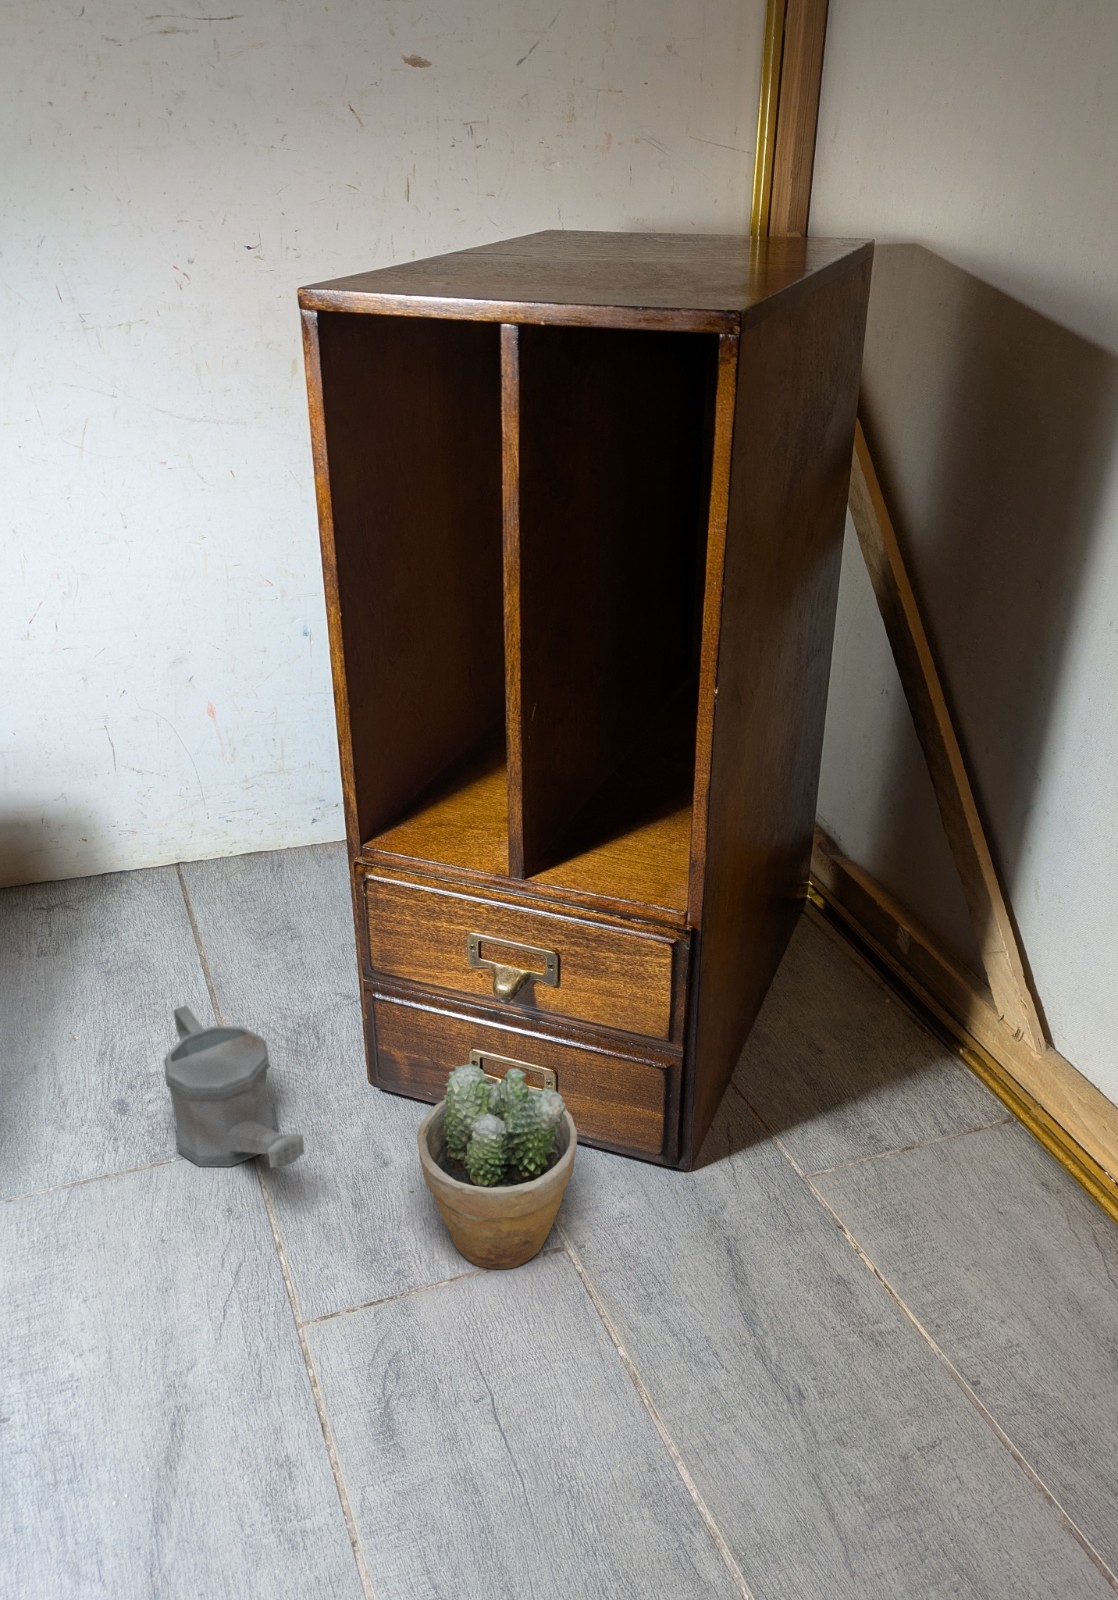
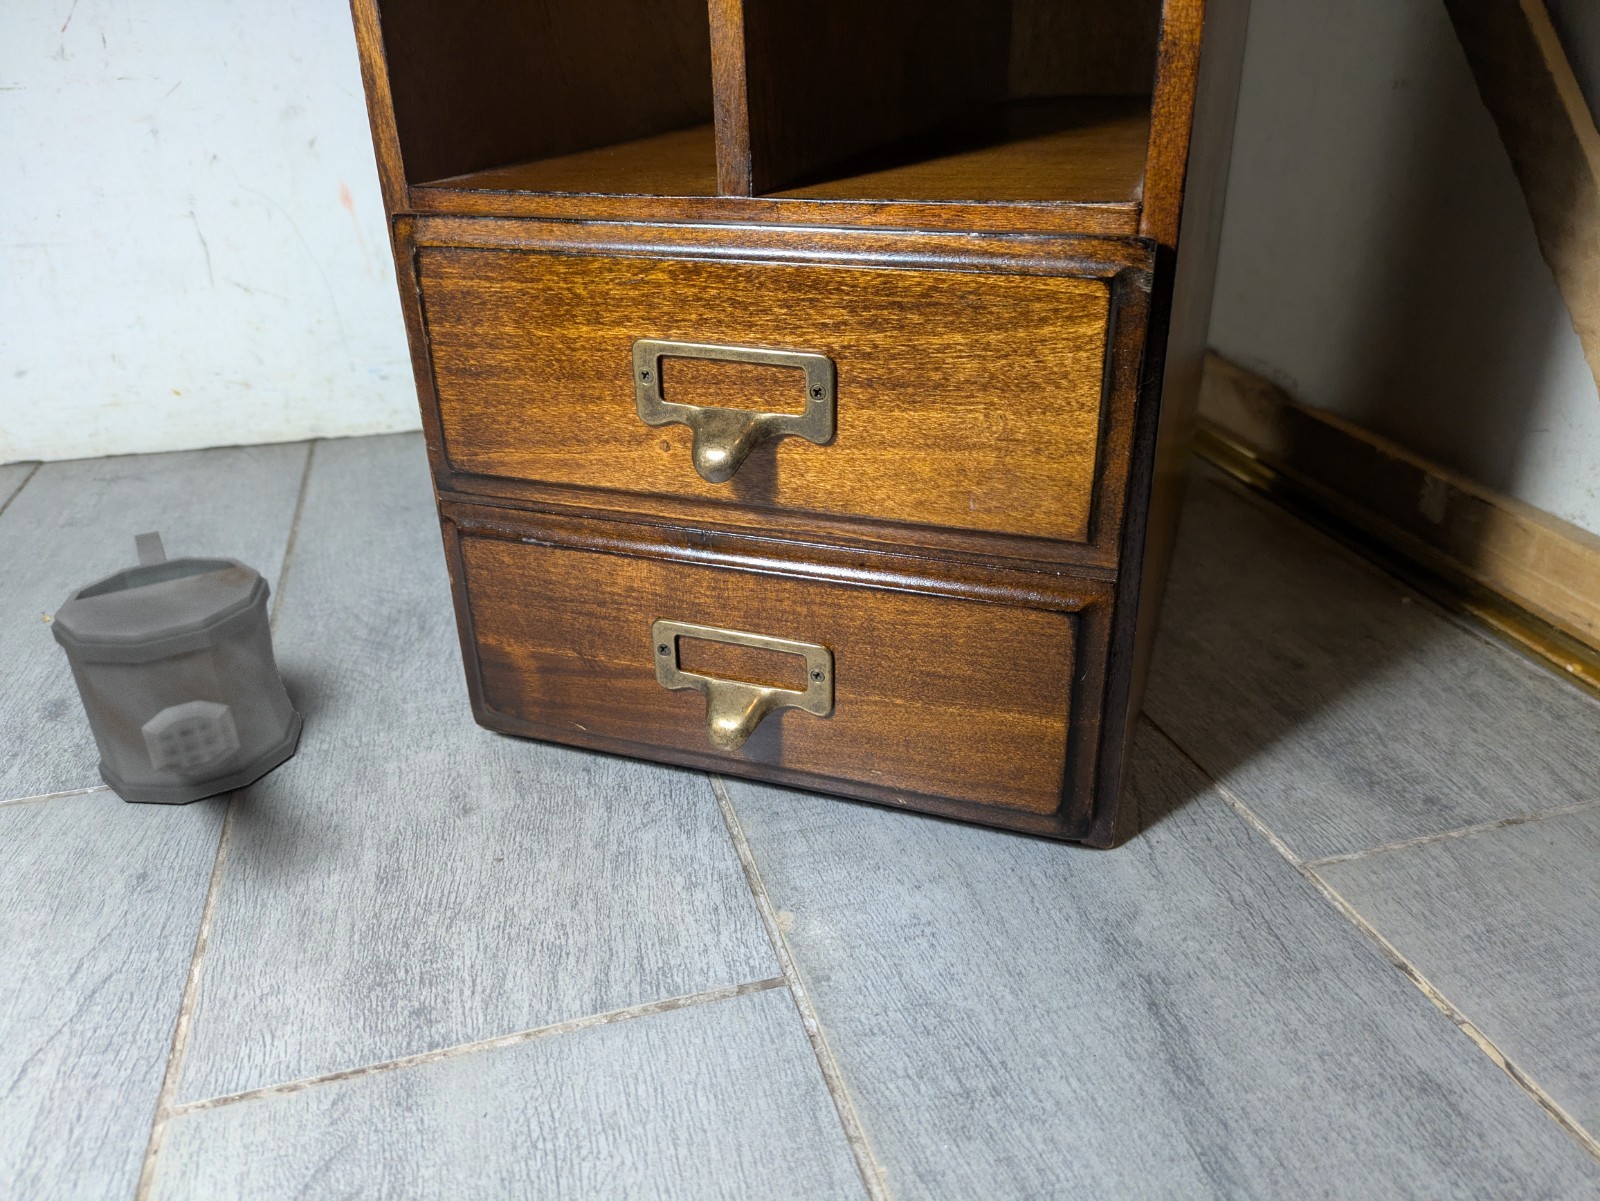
potted plant: present [417,1064,577,1269] -> none [448,542,811,1015]

